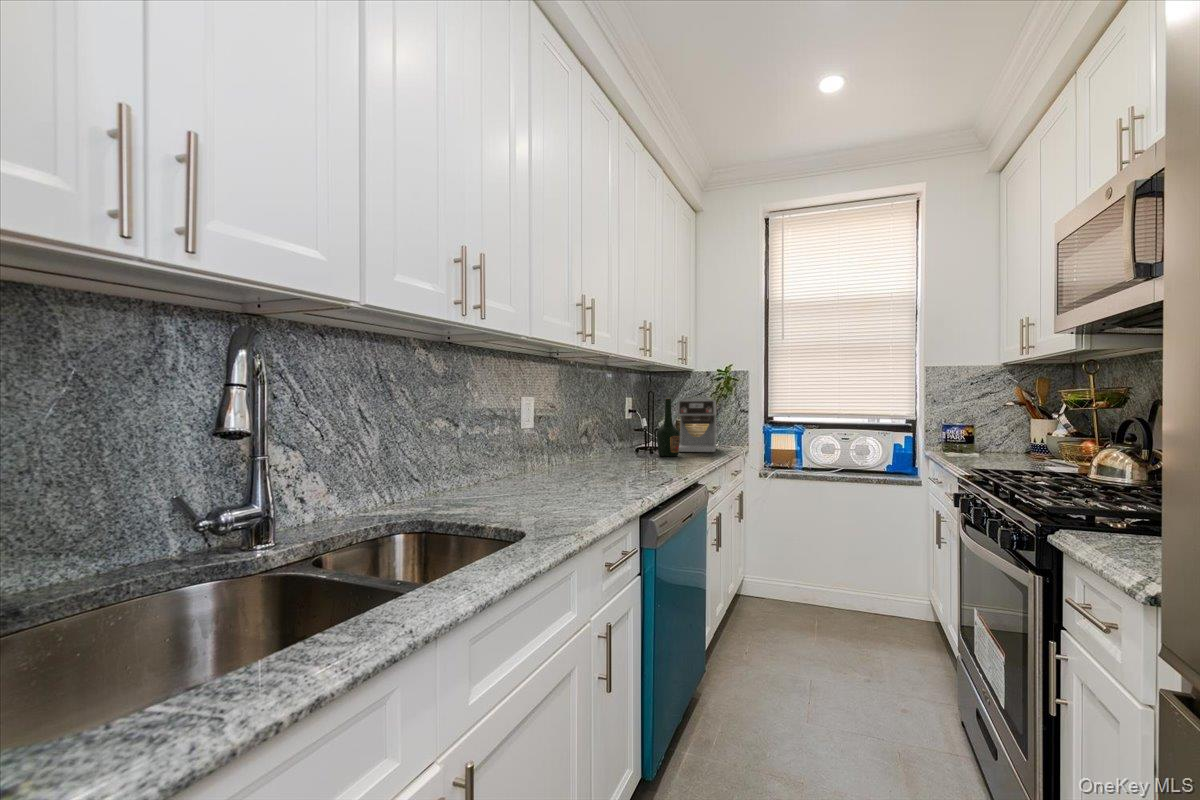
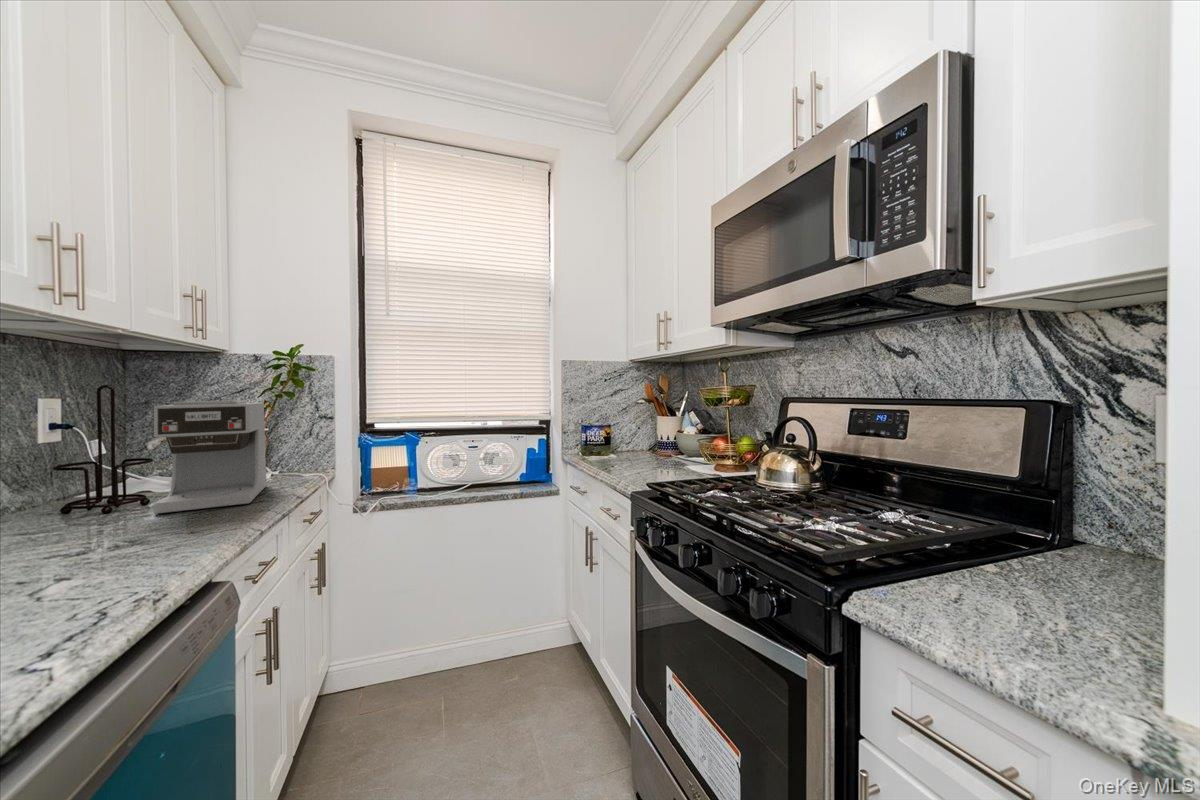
bottle: present [657,398,680,456] -> none [51,406,137,547]

